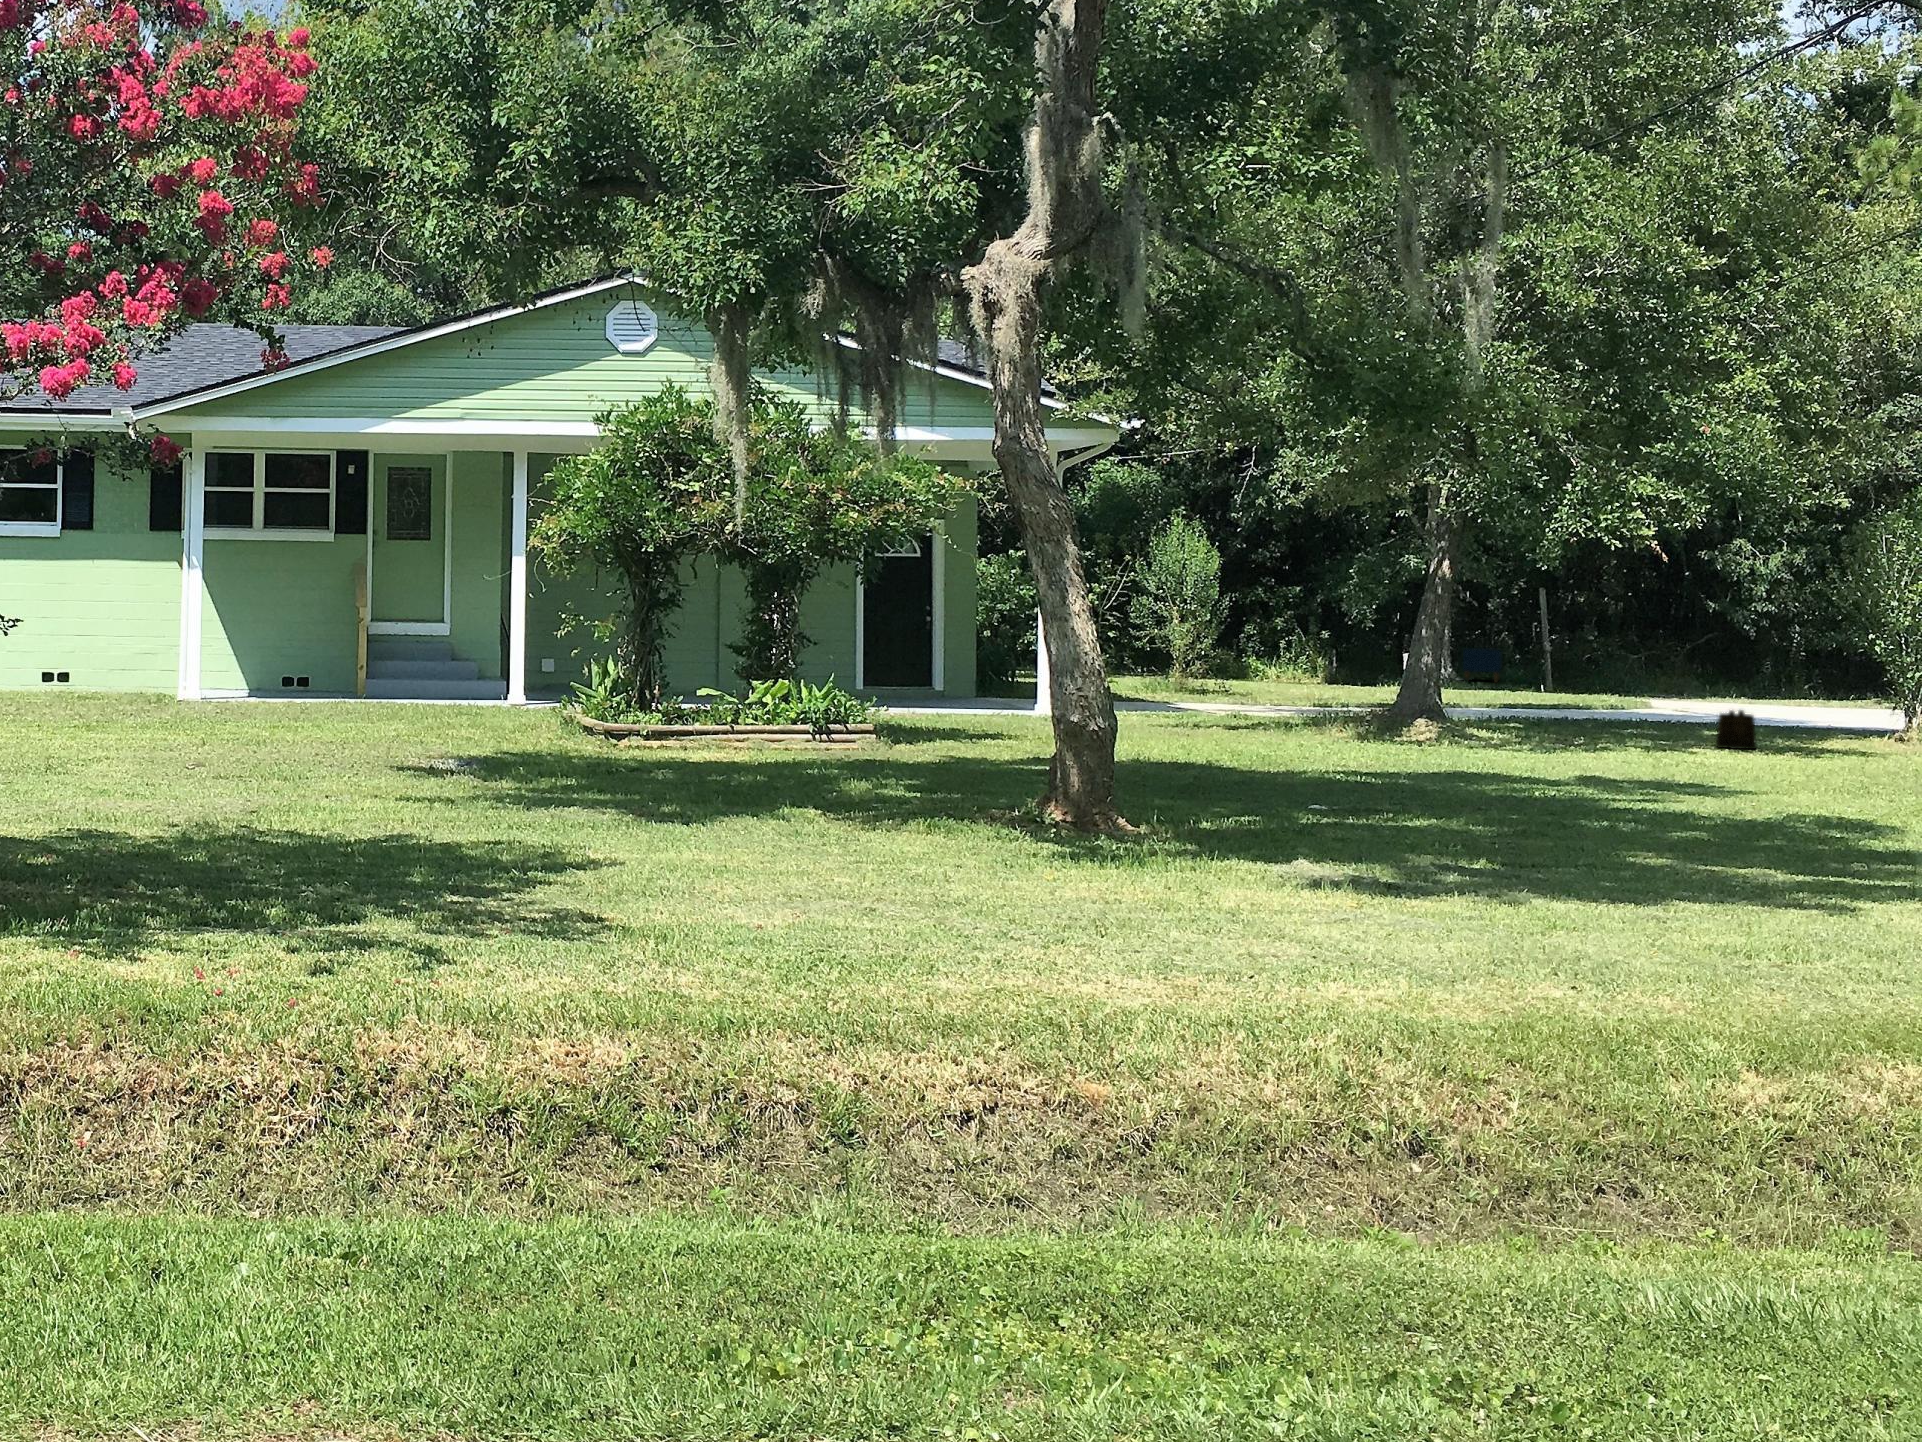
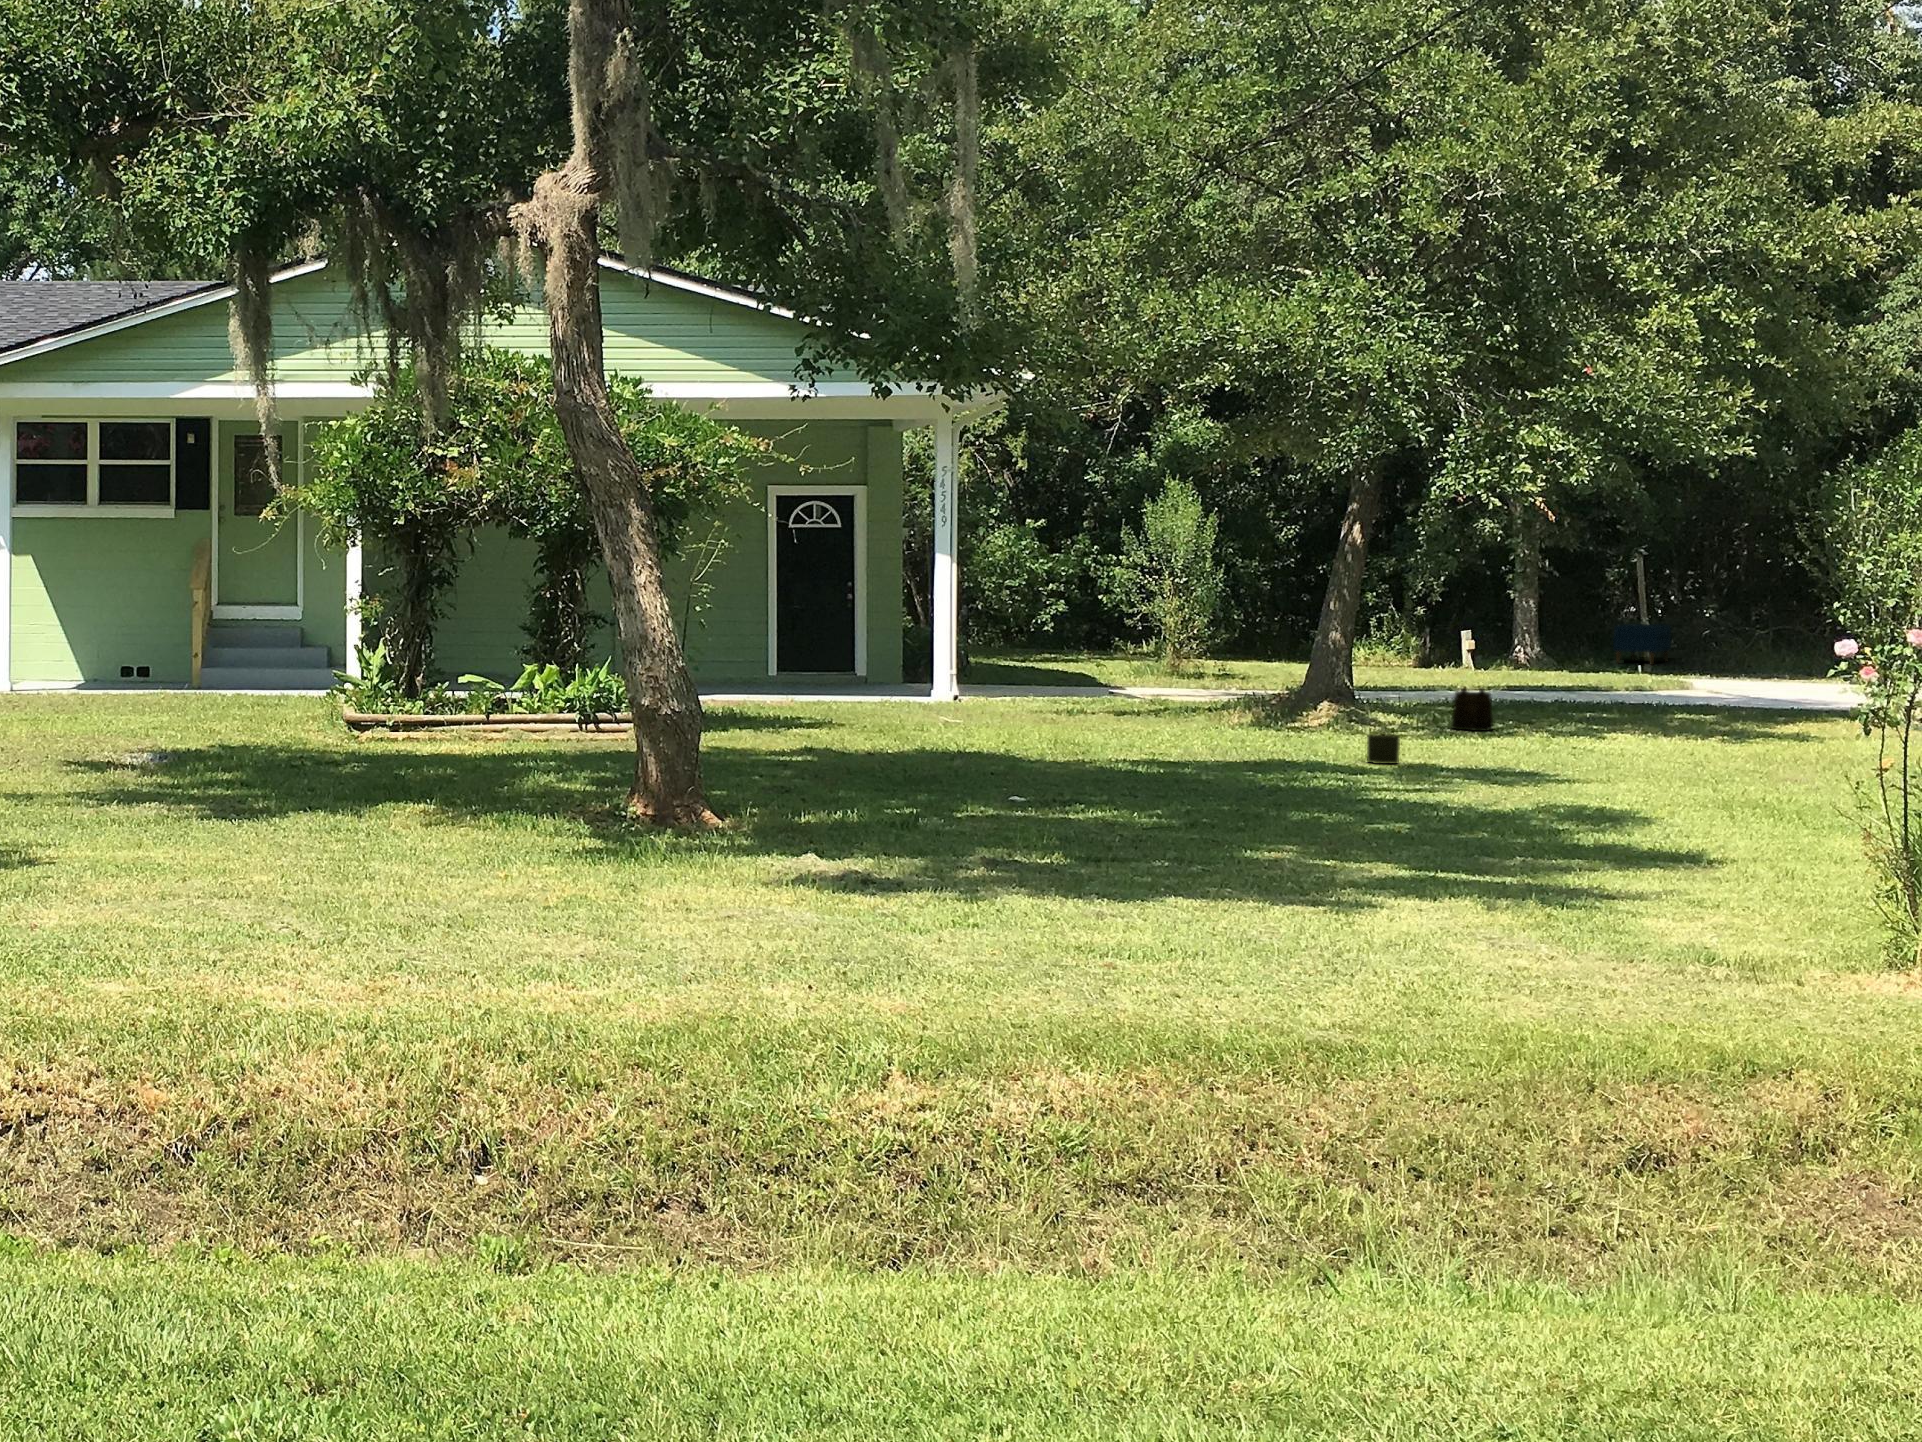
bucket: present [1716,710,1756,749] -> present [1451,687,1493,731]
planter: none [1533,741,1564,769] -> present [1367,734,1400,764]

